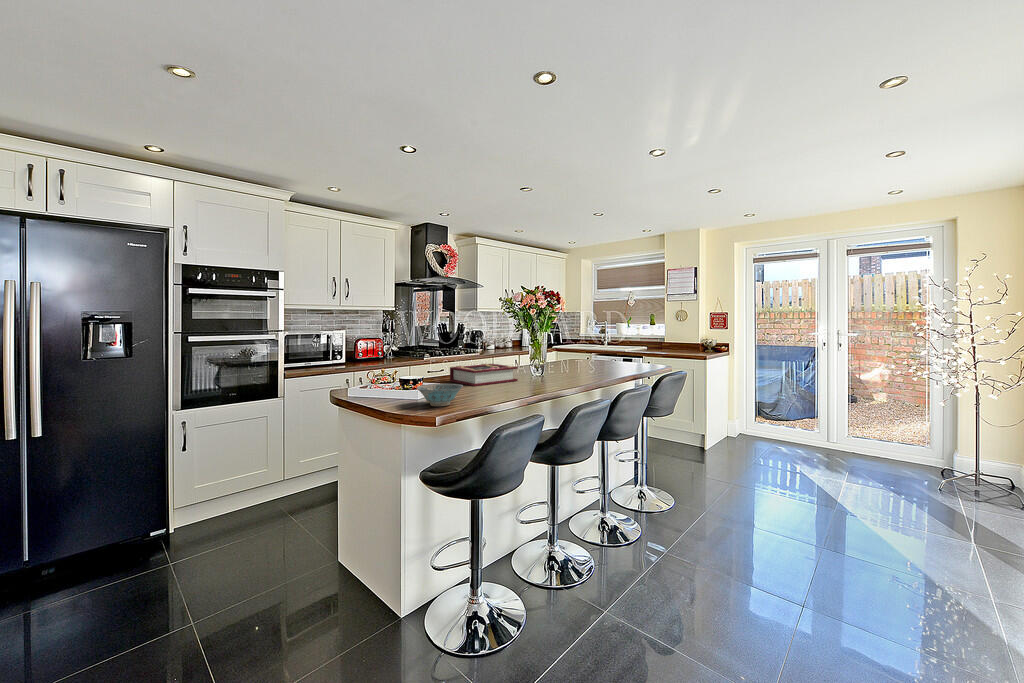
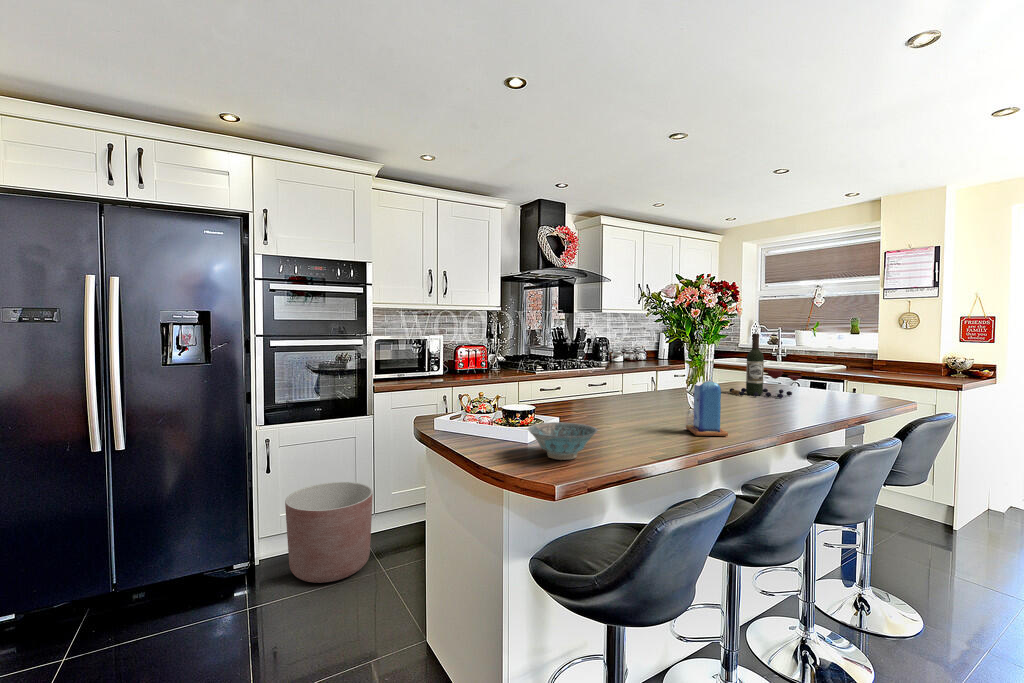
wine bottle: none [563,325,608,368] -> present [729,334,801,398]
candle: none [525,351,549,390] -> present [686,376,728,436]
book: present [450,364,518,386] -> none [572,387,671,422]
planter: none [212,453,291,534] -> present [285,482,373,583]

